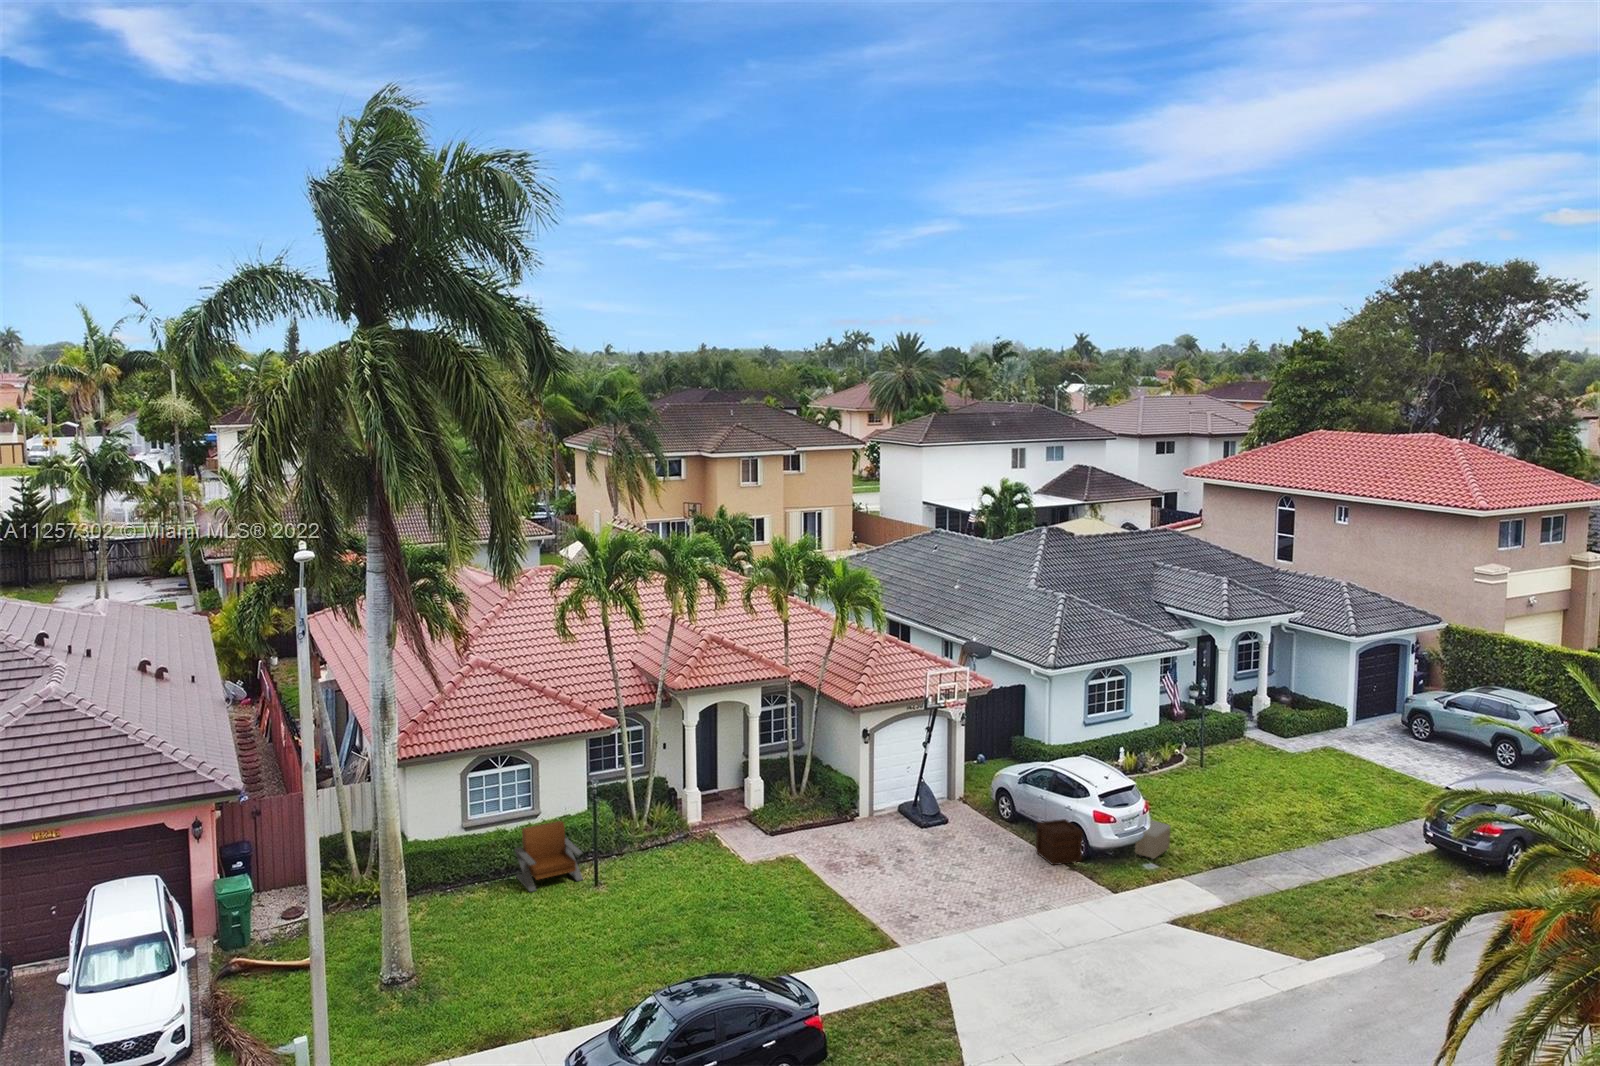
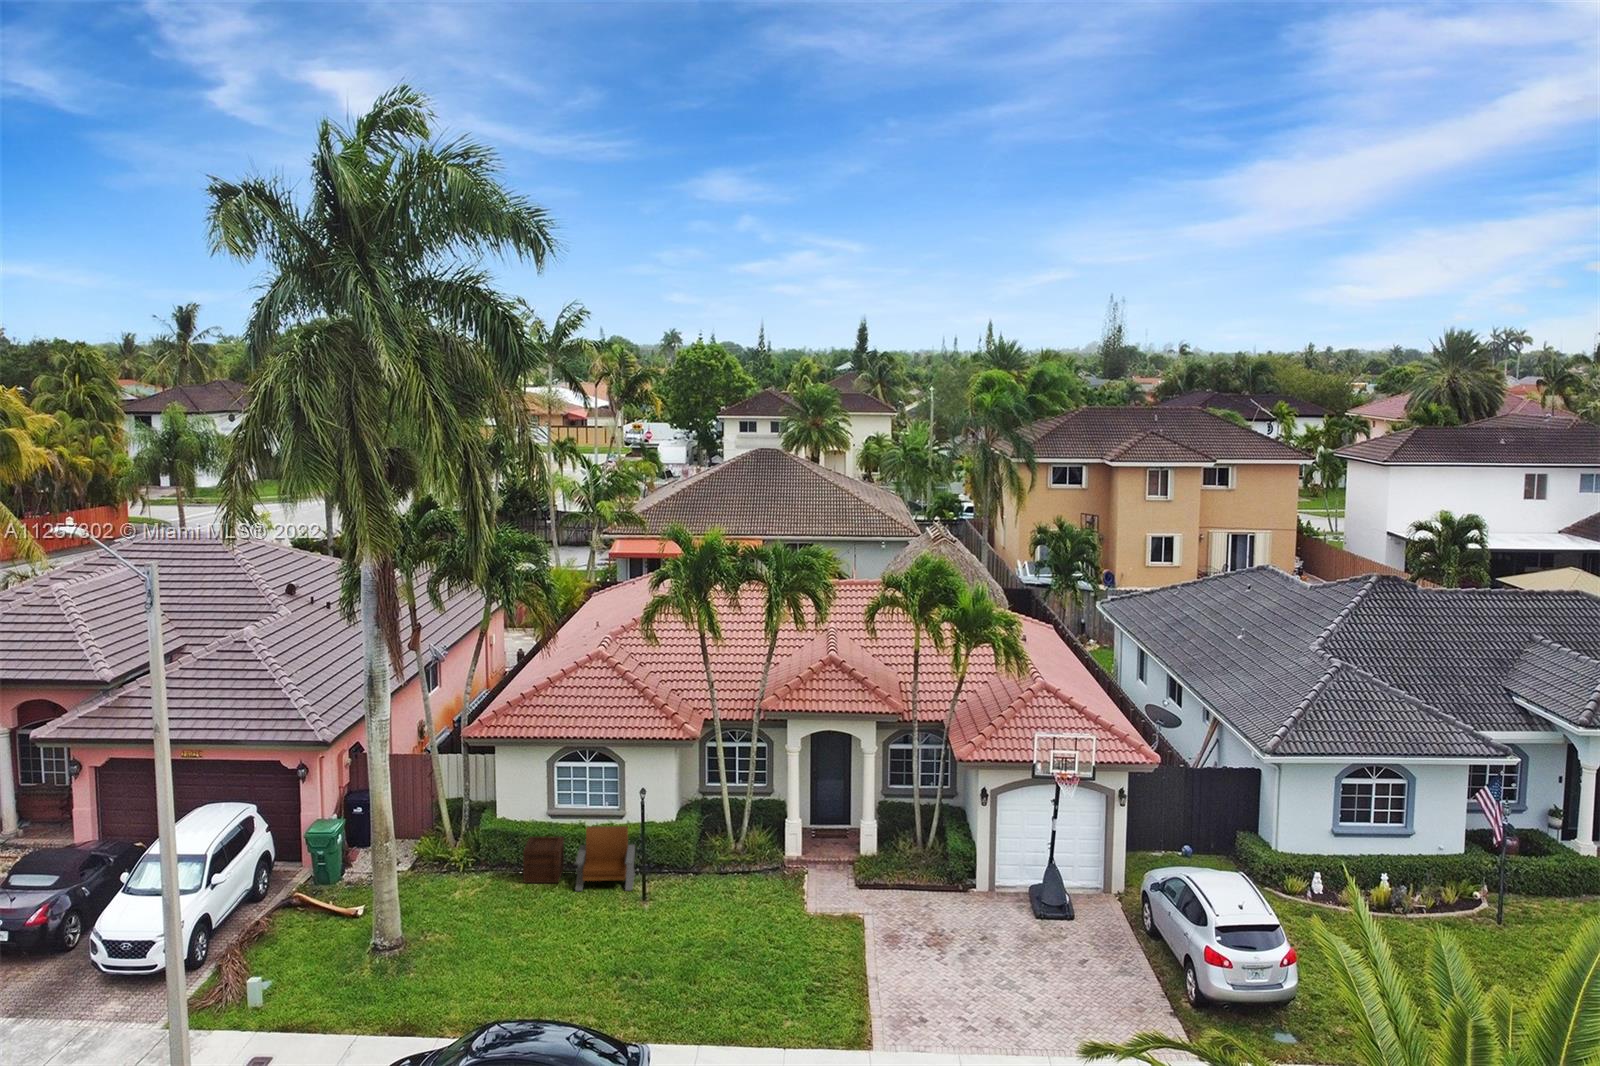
wooden crate: present [1036,819,1083,865] -> present [523,836,564,883]
storage bench: present [1135,820,1170,859] -> none [1271,977,1330,1030]

